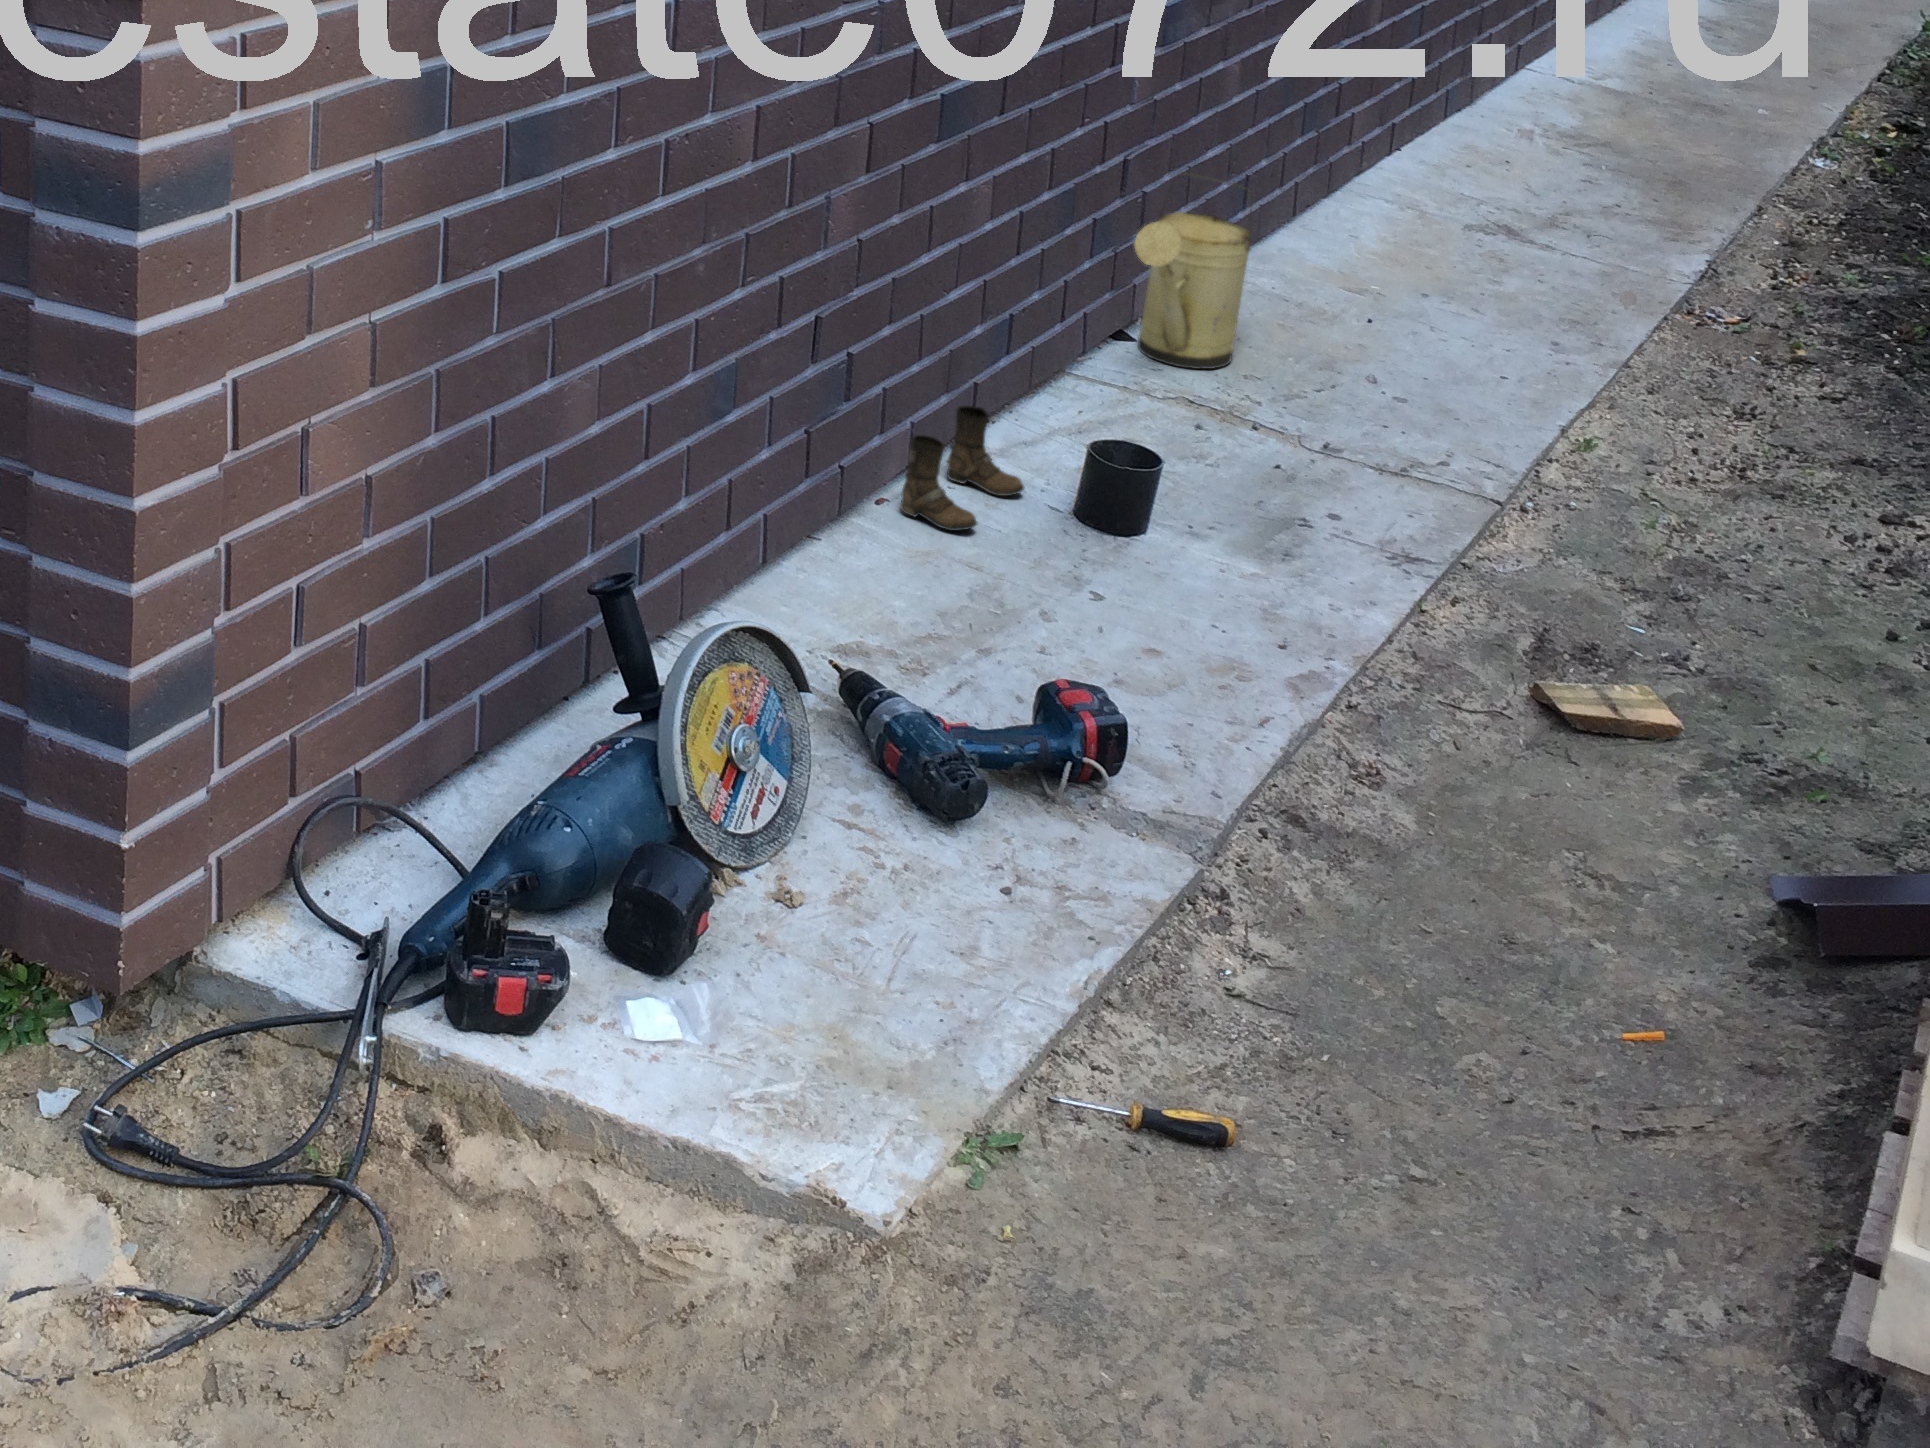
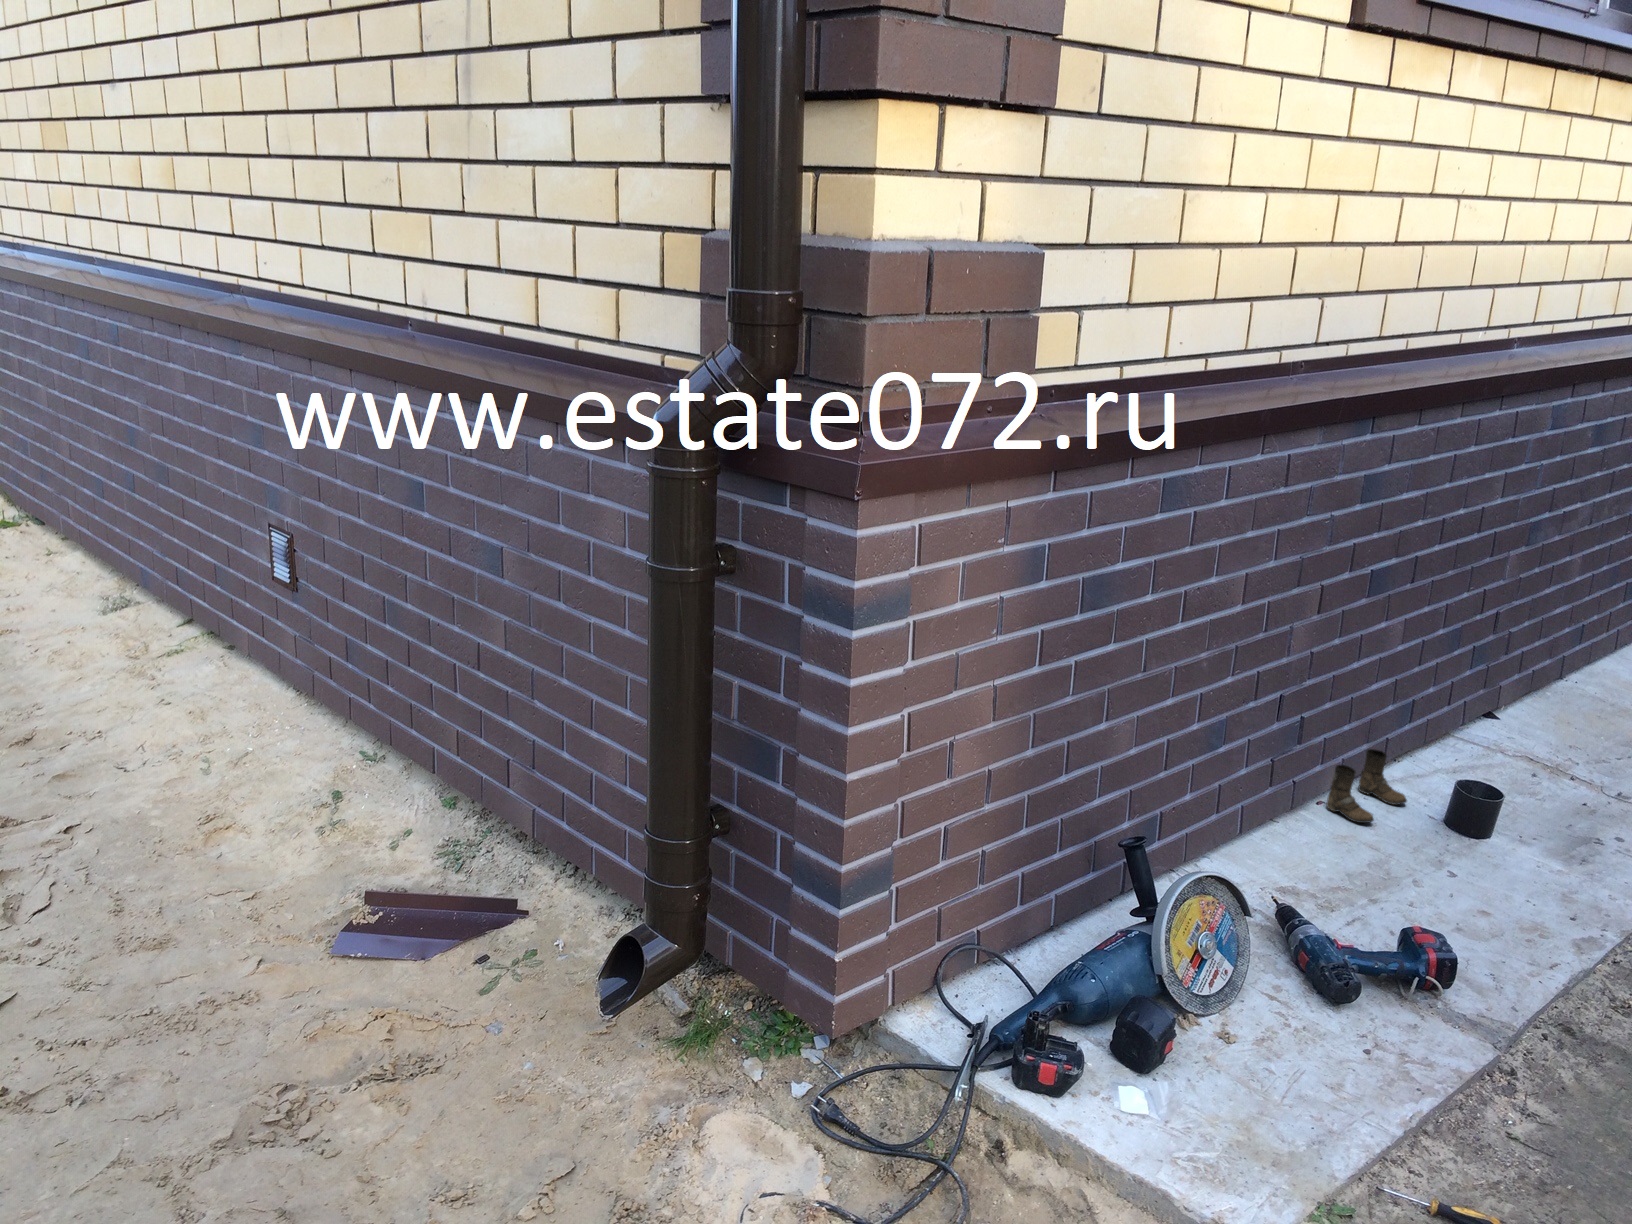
watering can: present [1135,173,1251,369] -> none [1492,617,1575,737]

